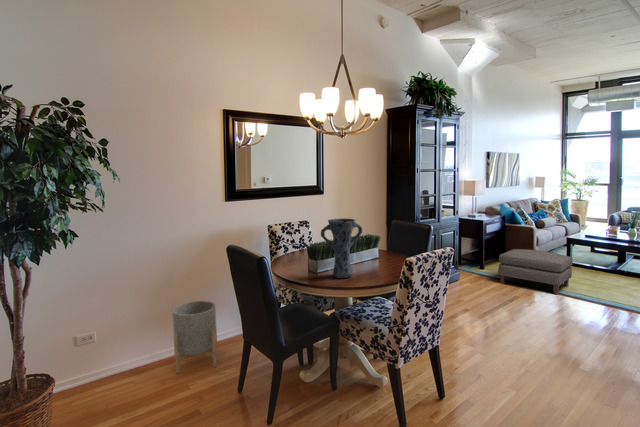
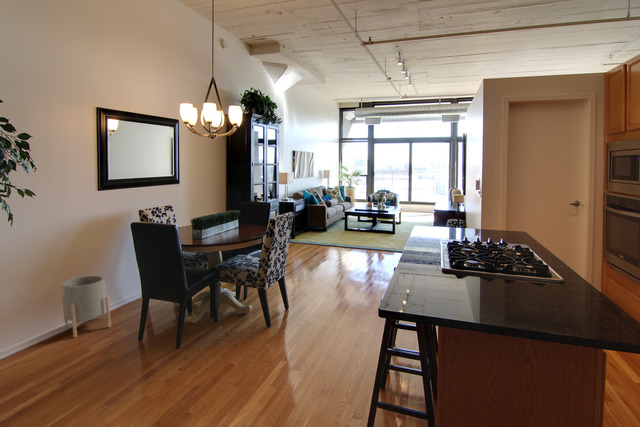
vase: present [321,218,362,278] -> none [208,198,234,239]
ottoman: present [498,249,572,294] -> none [306,221,350,249]

